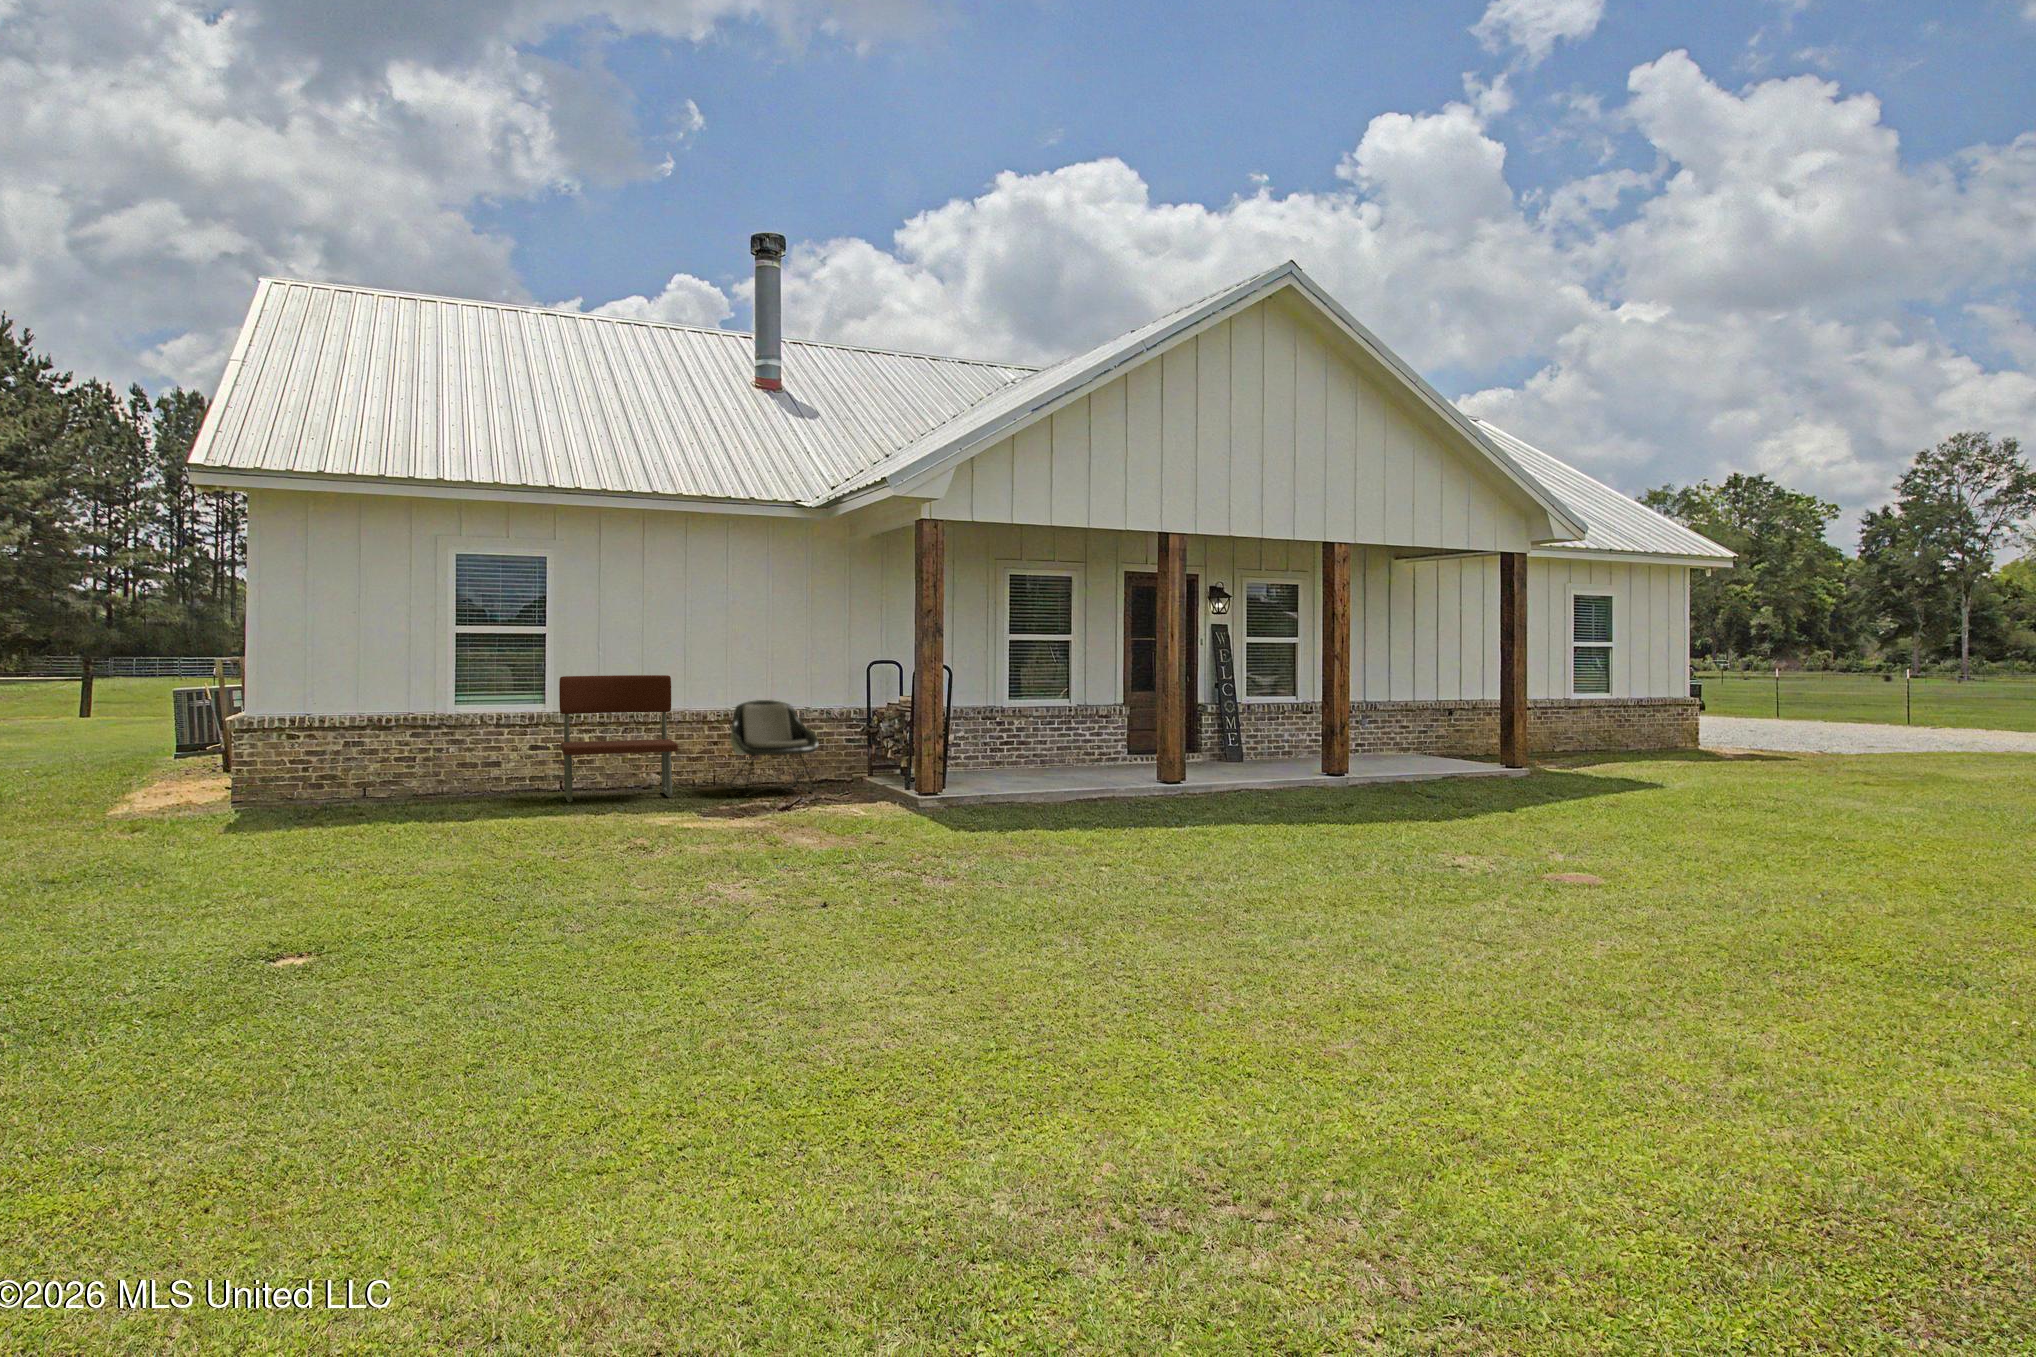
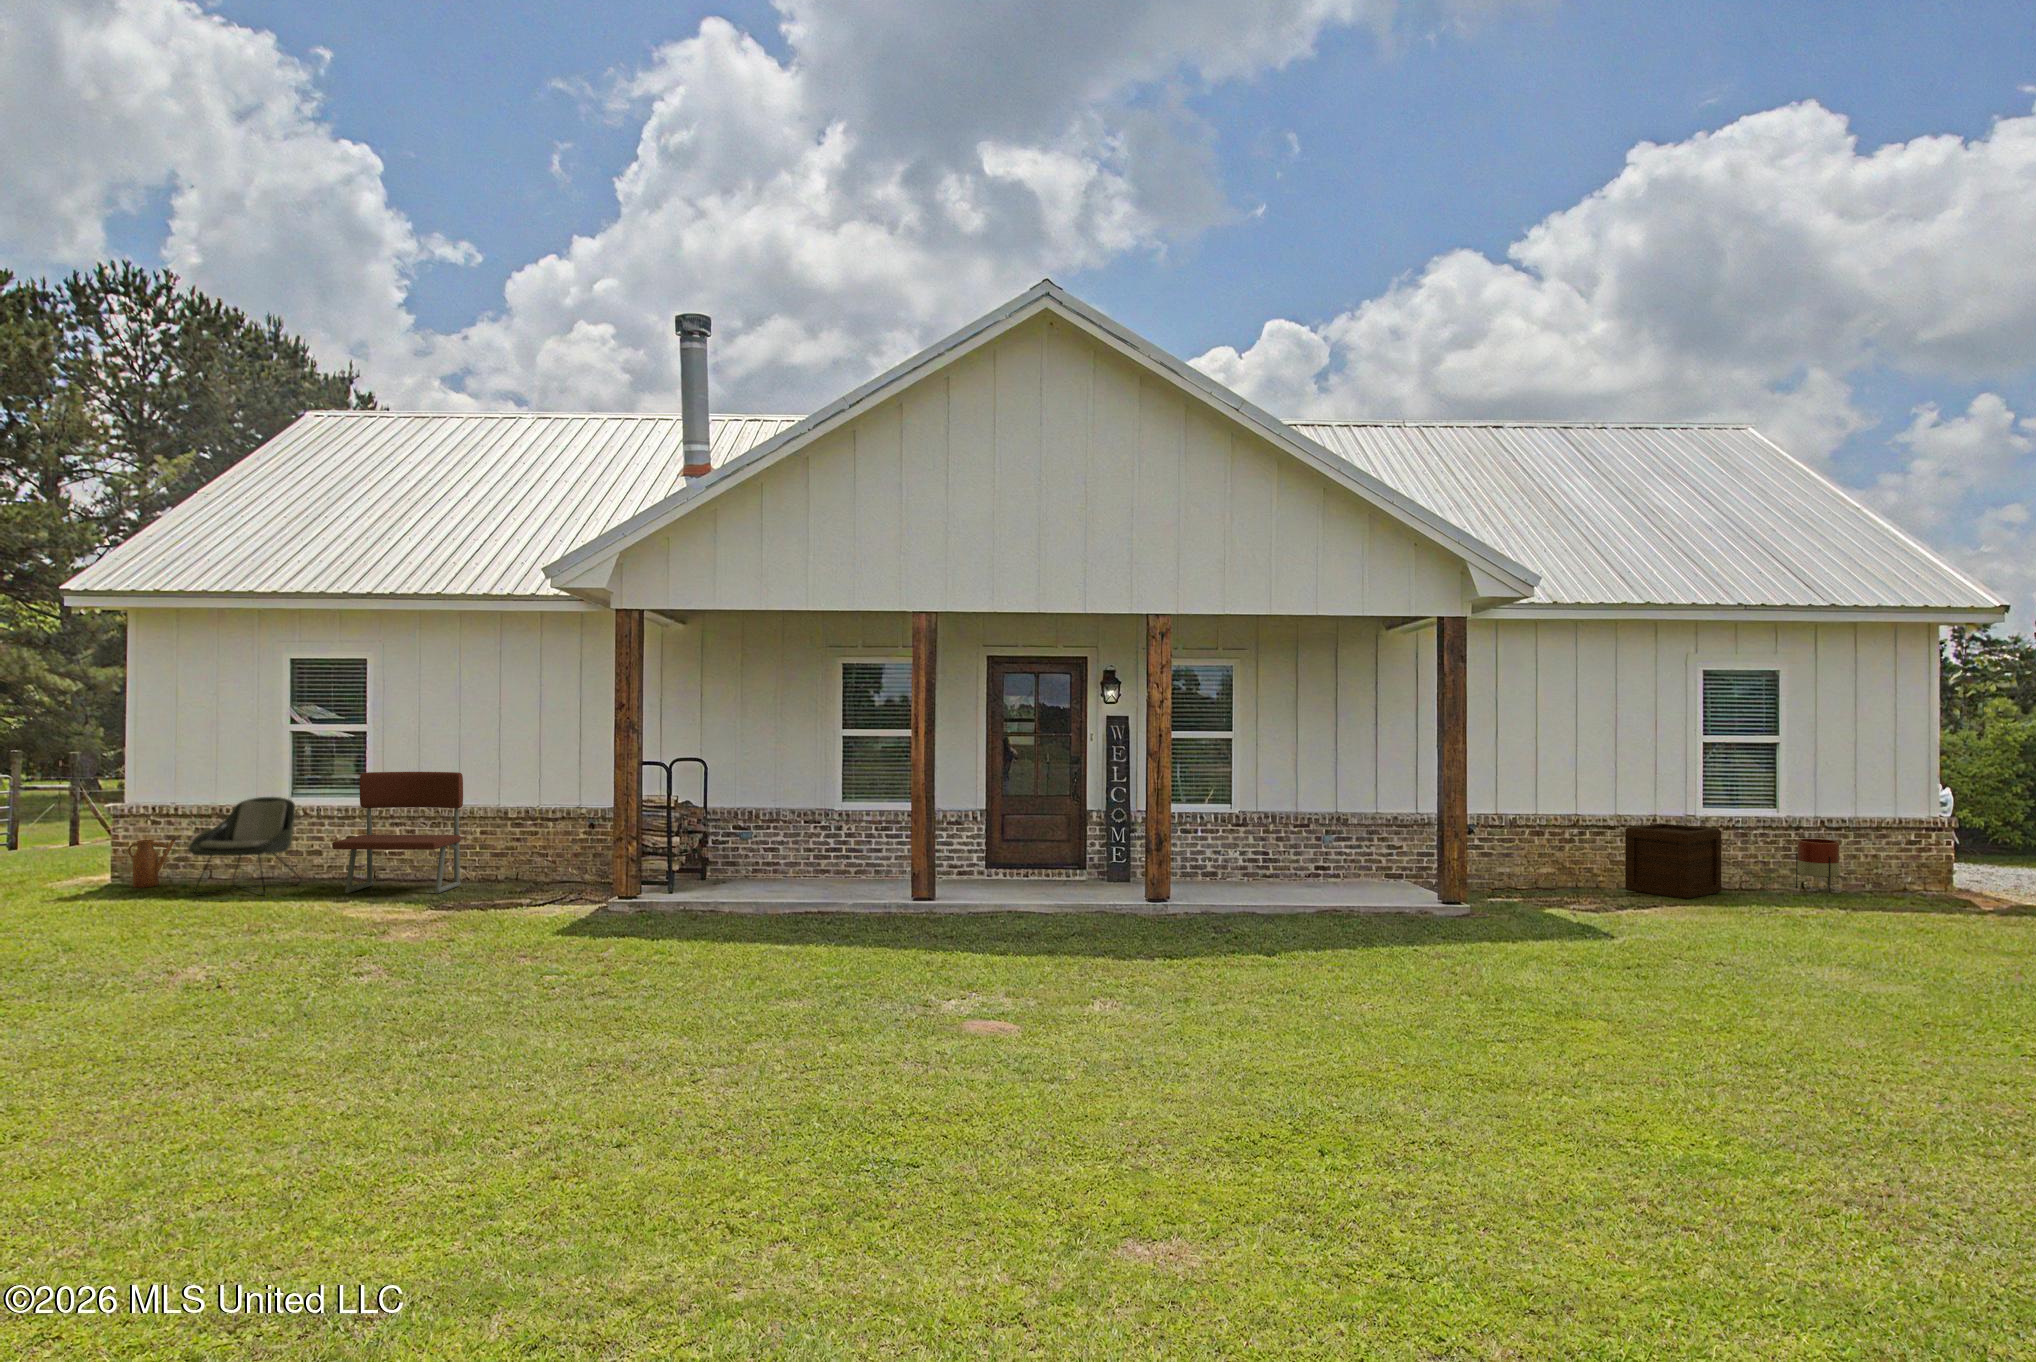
lounge chair: present [730,700,819,796] -> present [188,797,302,896]
wooden crate: none [1542,706,1597,756] -> present [1625,823,1721,899]
planter: none [1623,714,1651,750] -> present [1796,838,1839,893]
watering can: none [271,754,332,811] -> present [128,839,175,888]

